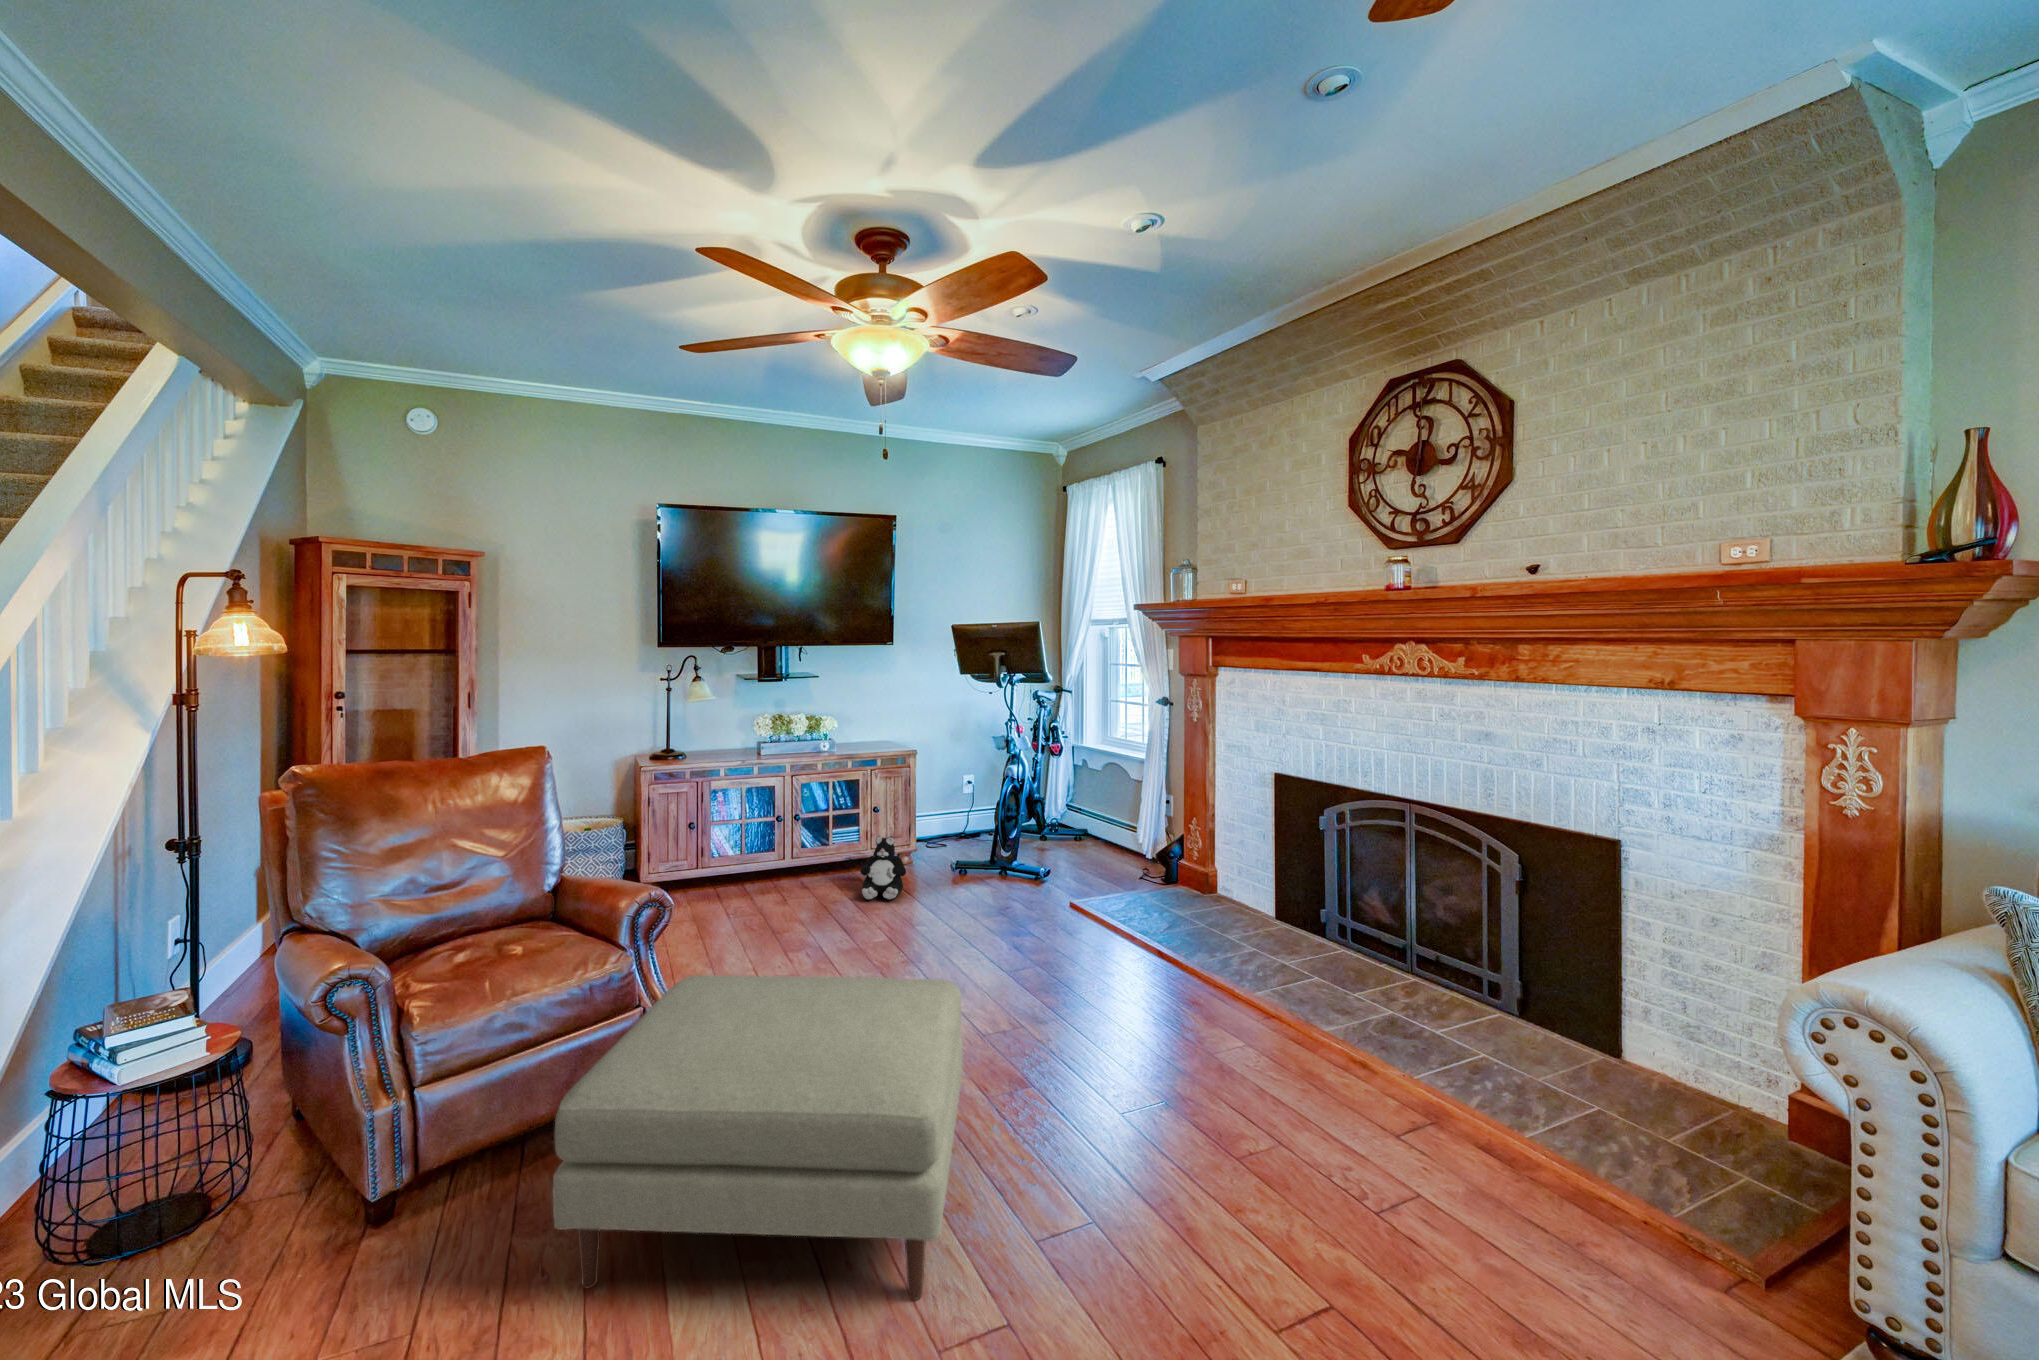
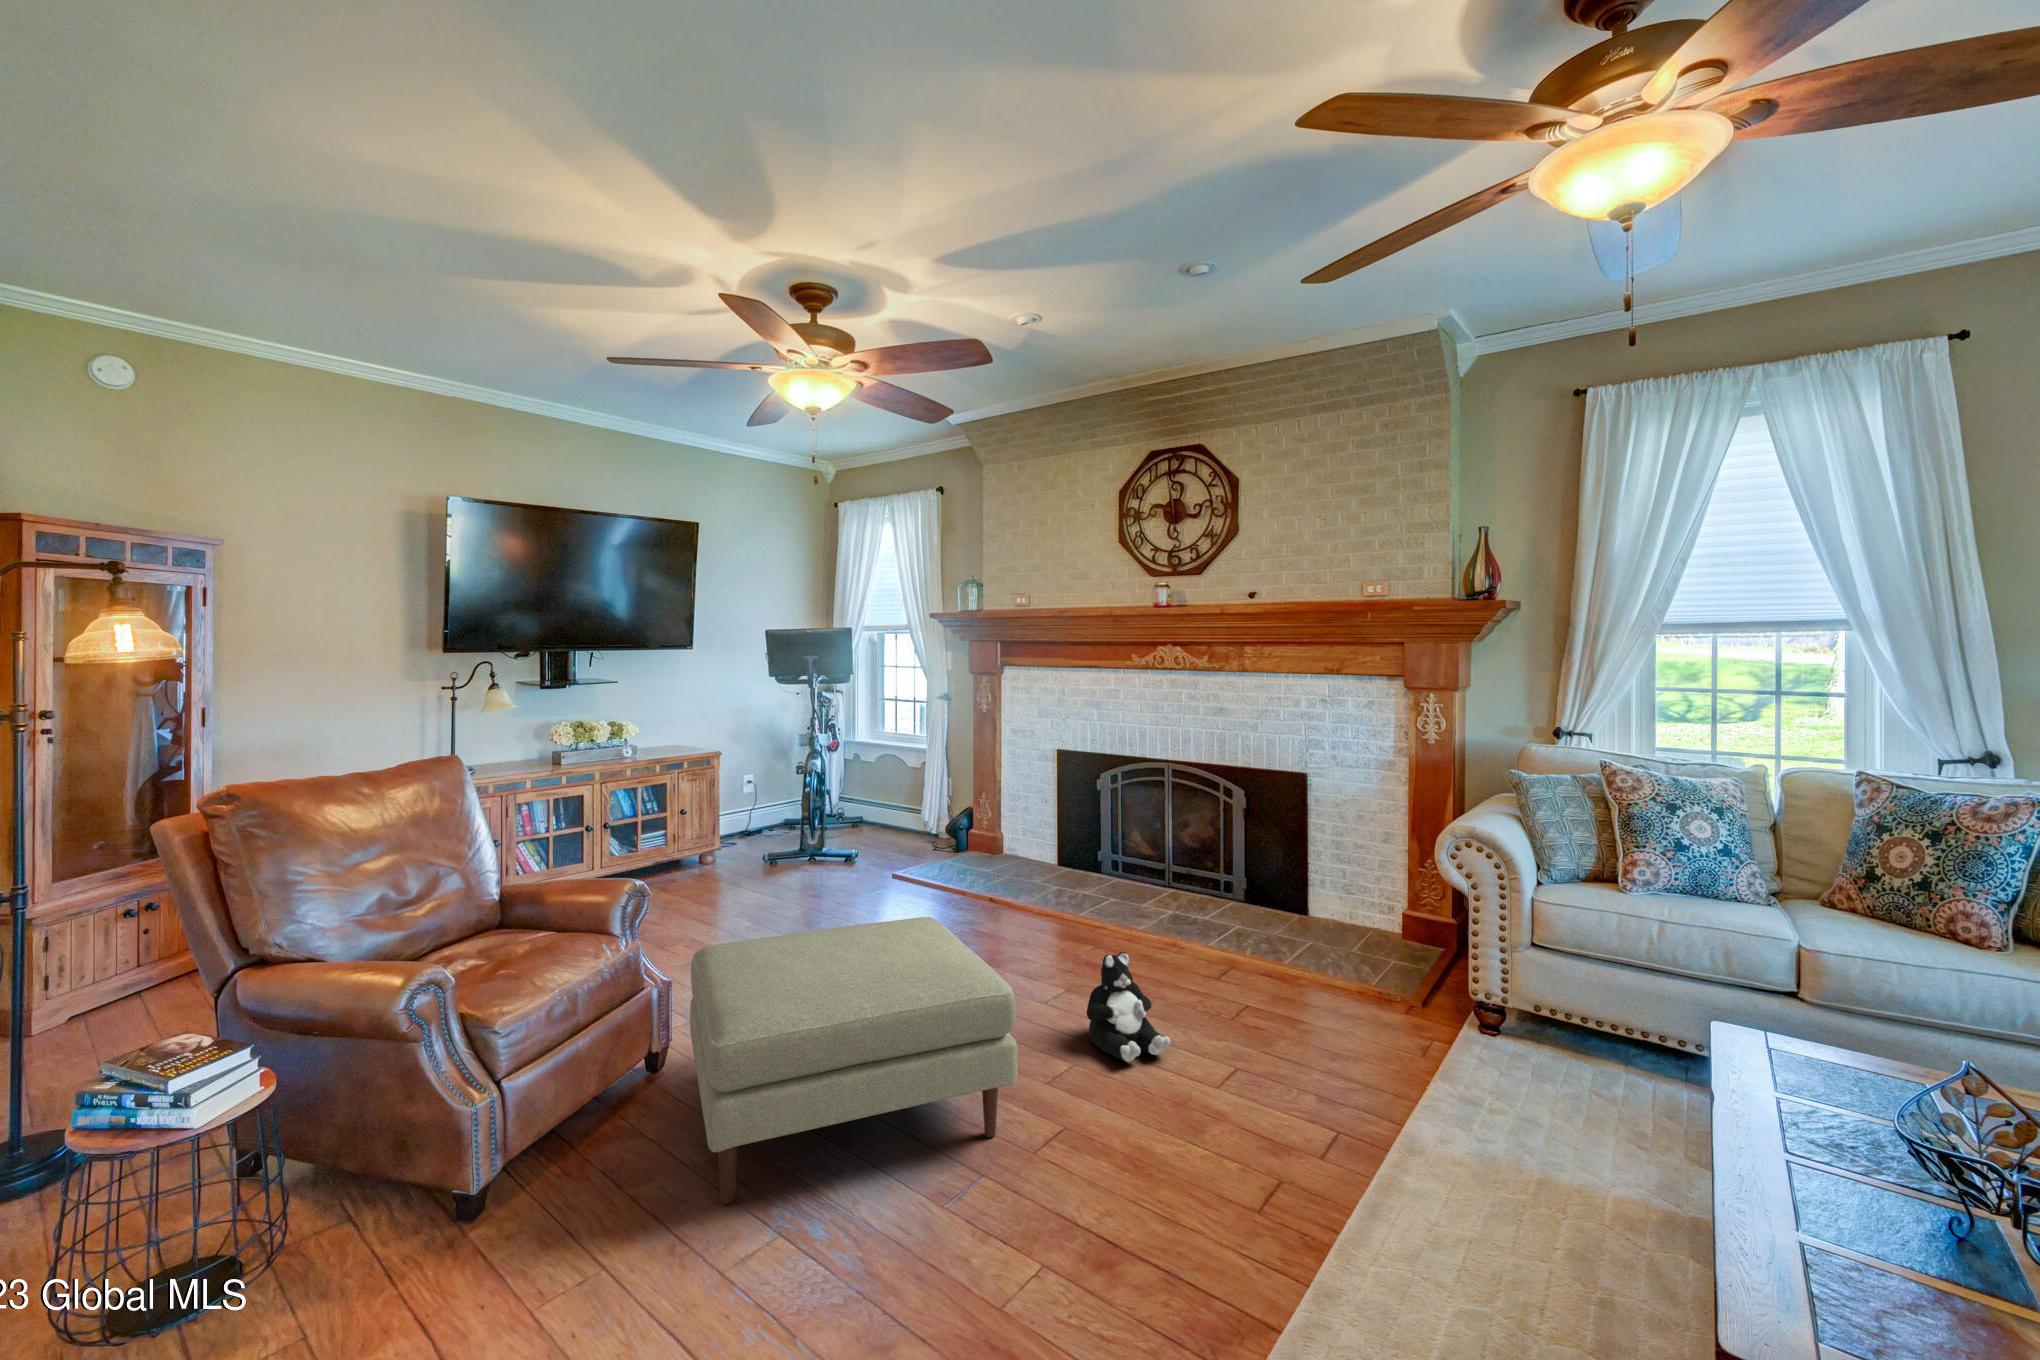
plush toy: present [860,836,906,900] -> present [1087,952,1170,1062]

